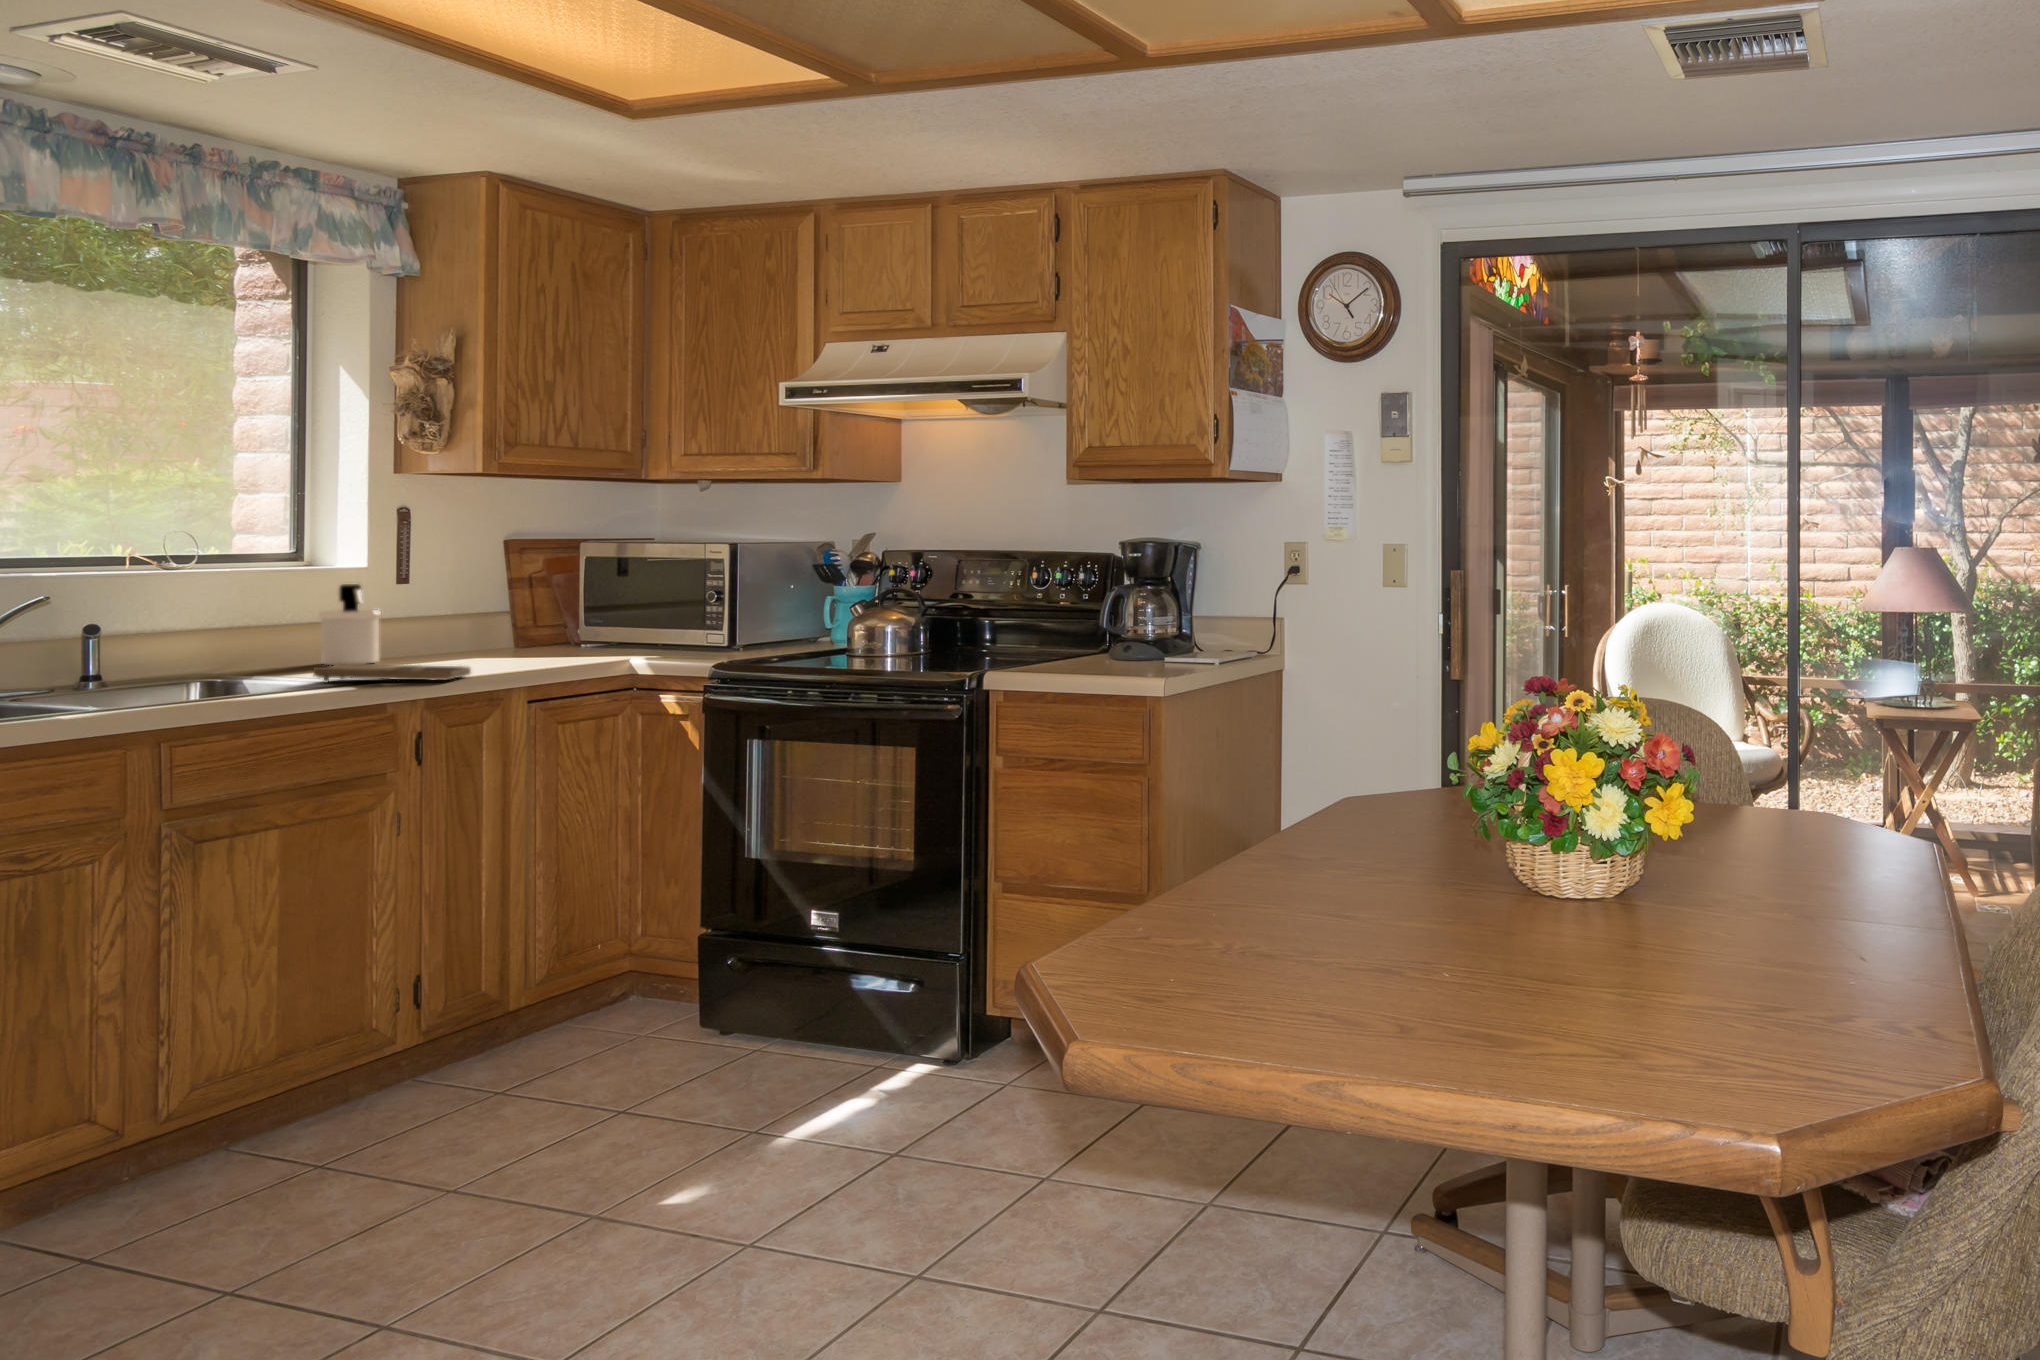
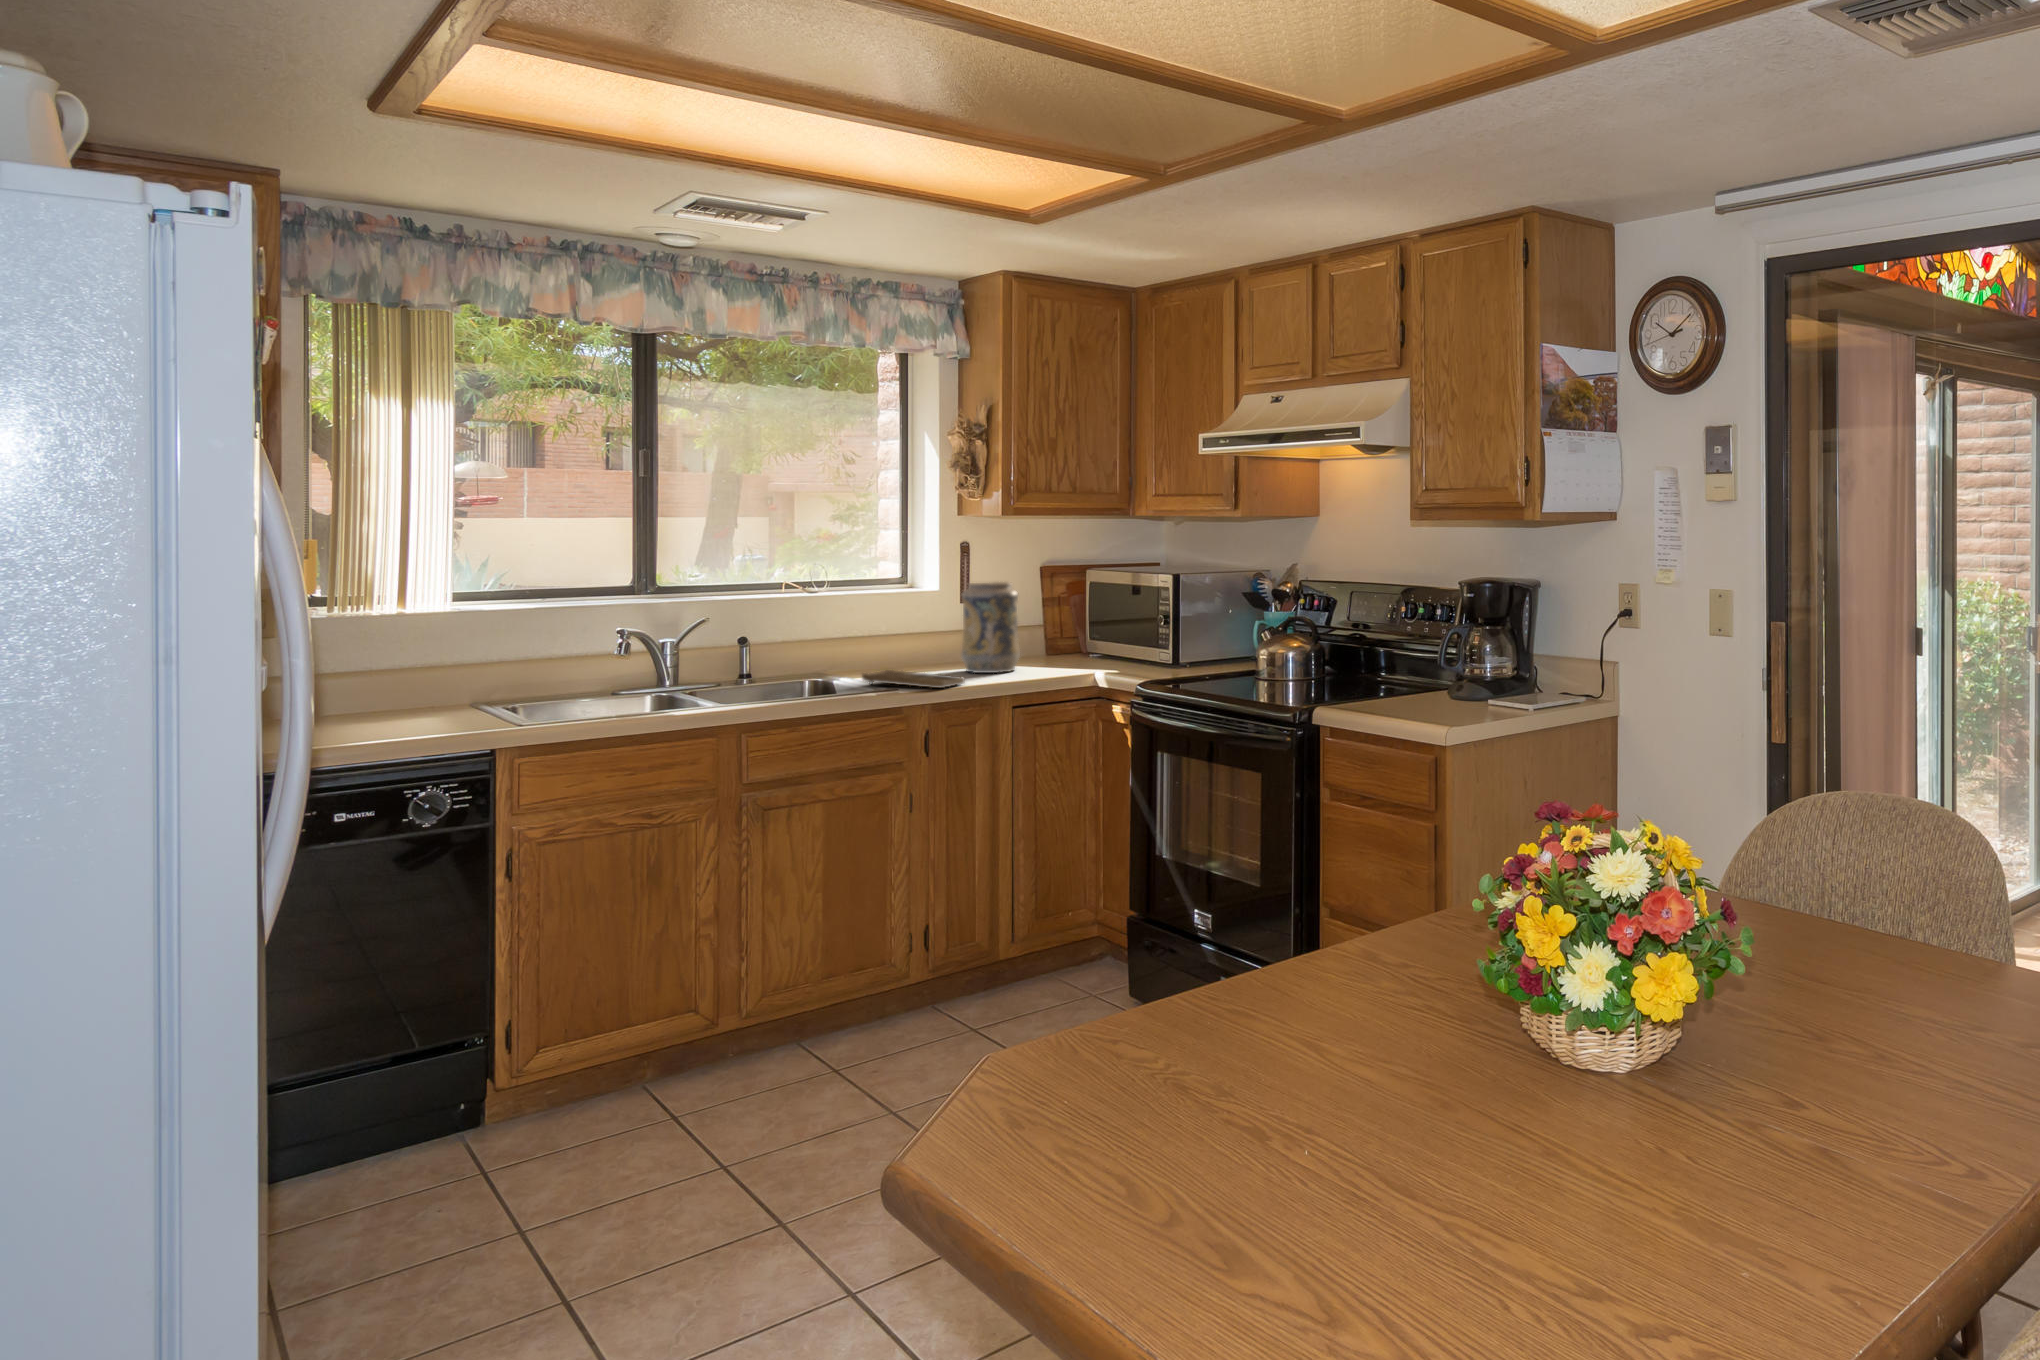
decorative vase: none [430,554,515,666] -> present [961,582,1020,673]
soap dispenser: present [319,584,381,665] -> none [901,604,941,667]

